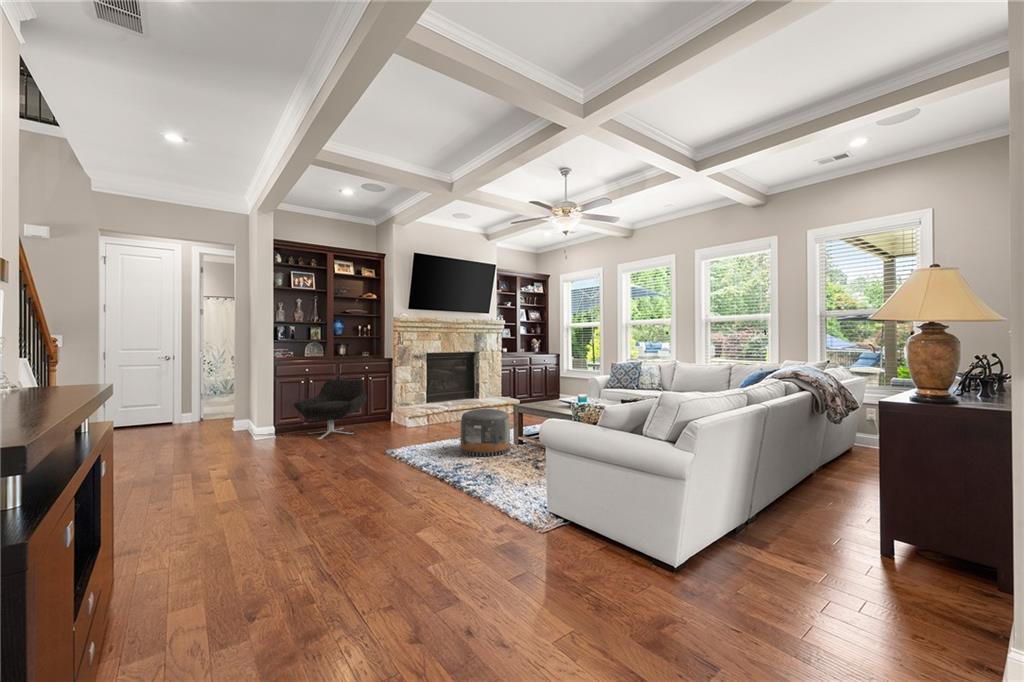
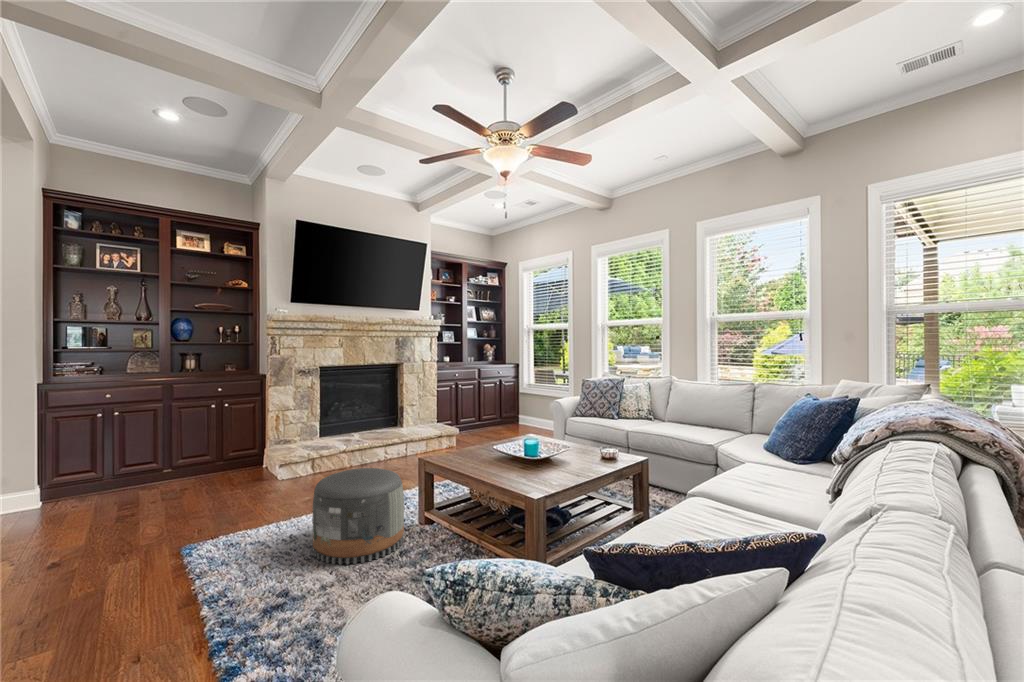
lounge chair: present [294,379,367,439] -> none [59,410,204,517]

